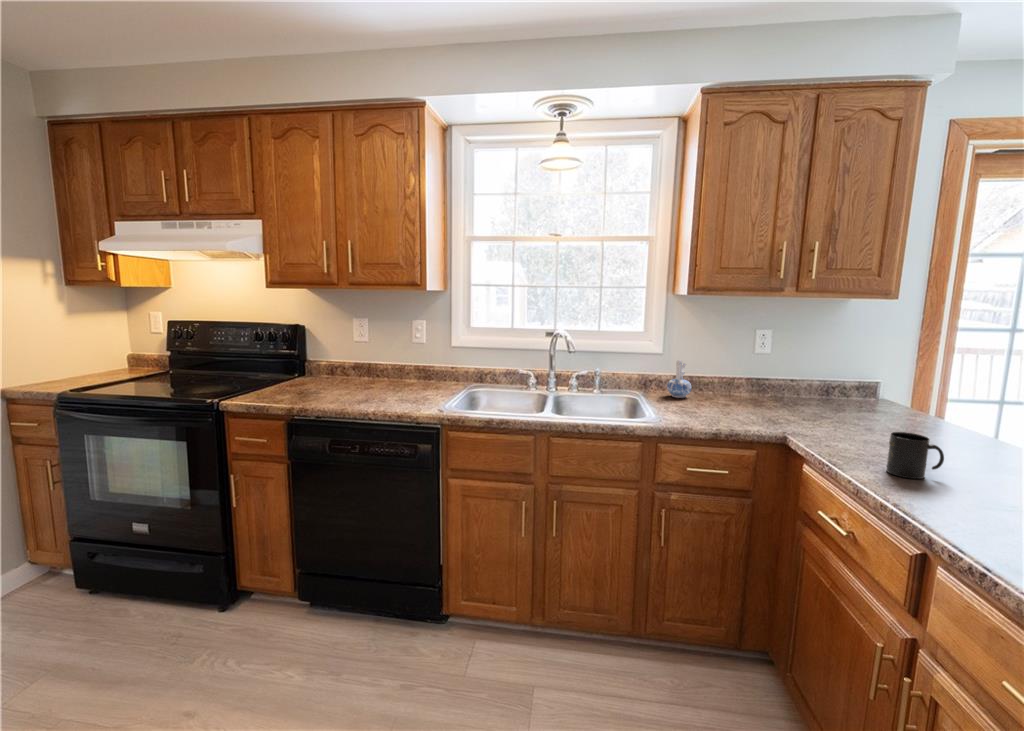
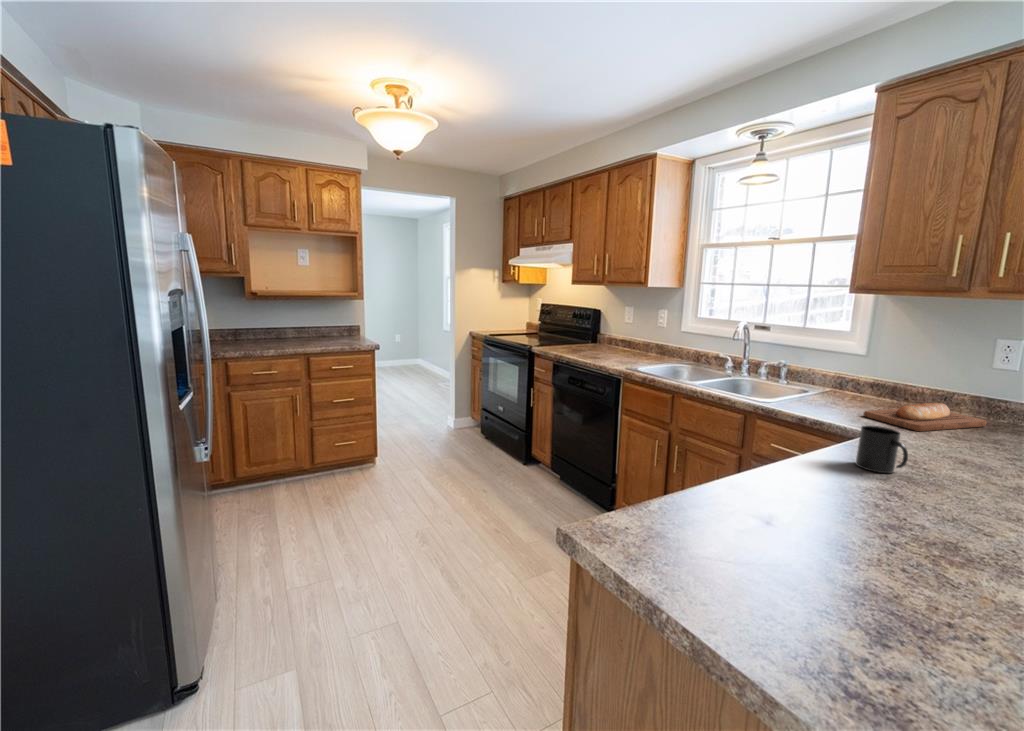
ceramic pitcher: present [667,360,691,398] -> none [848,360,878,401]
bread loaf: none [732,390,789,421] -> present [864,403,986,431]

